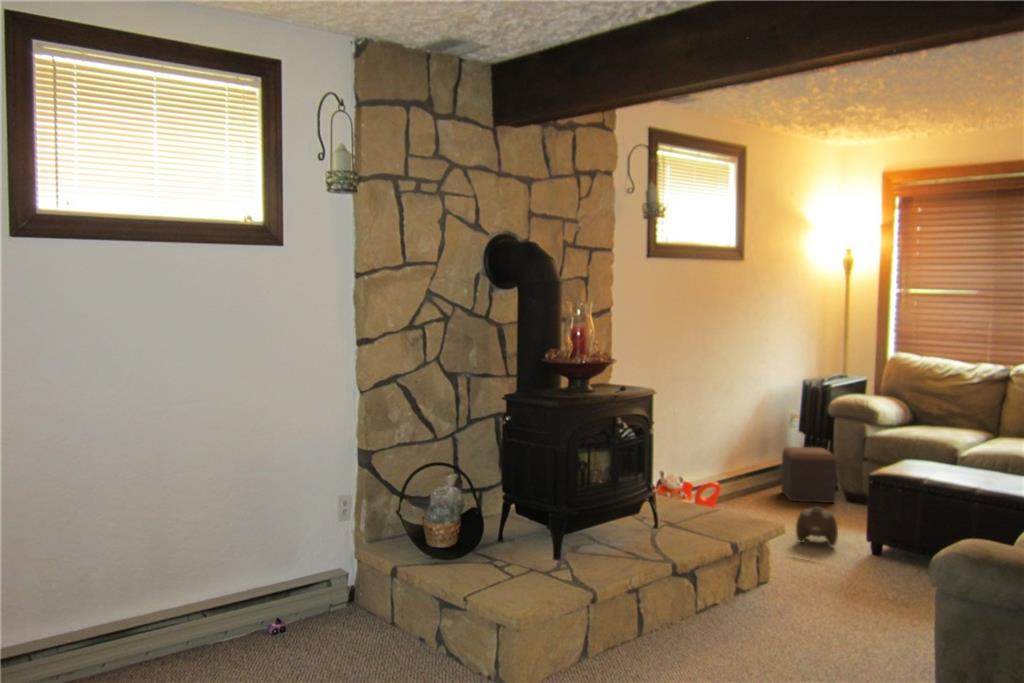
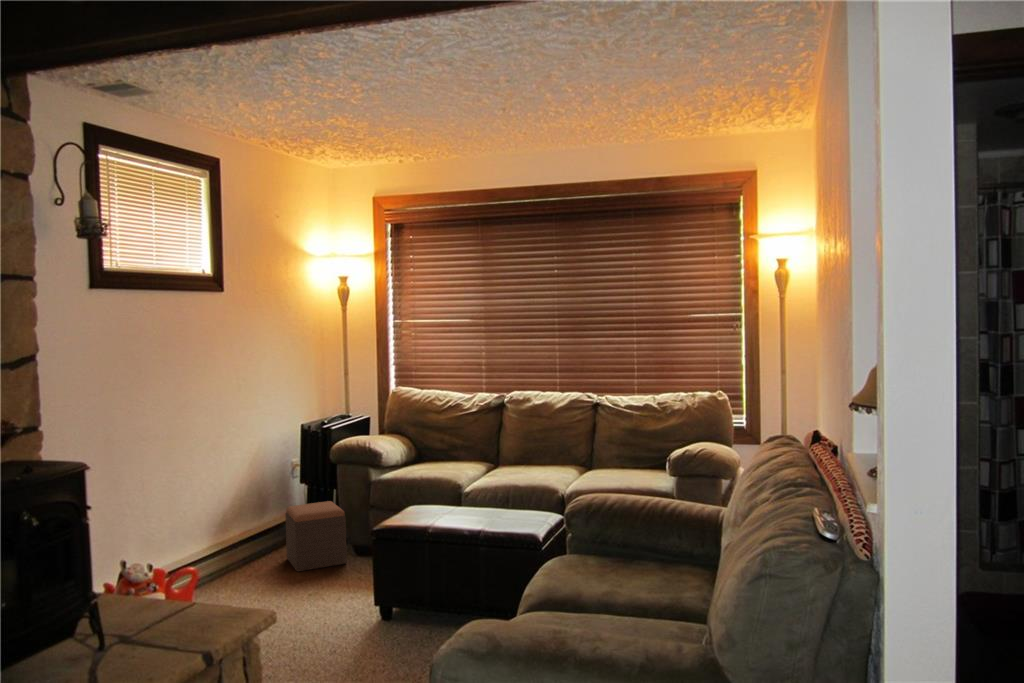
plush toy: present [796,506,838,546] -> none [304,593,354,645]

